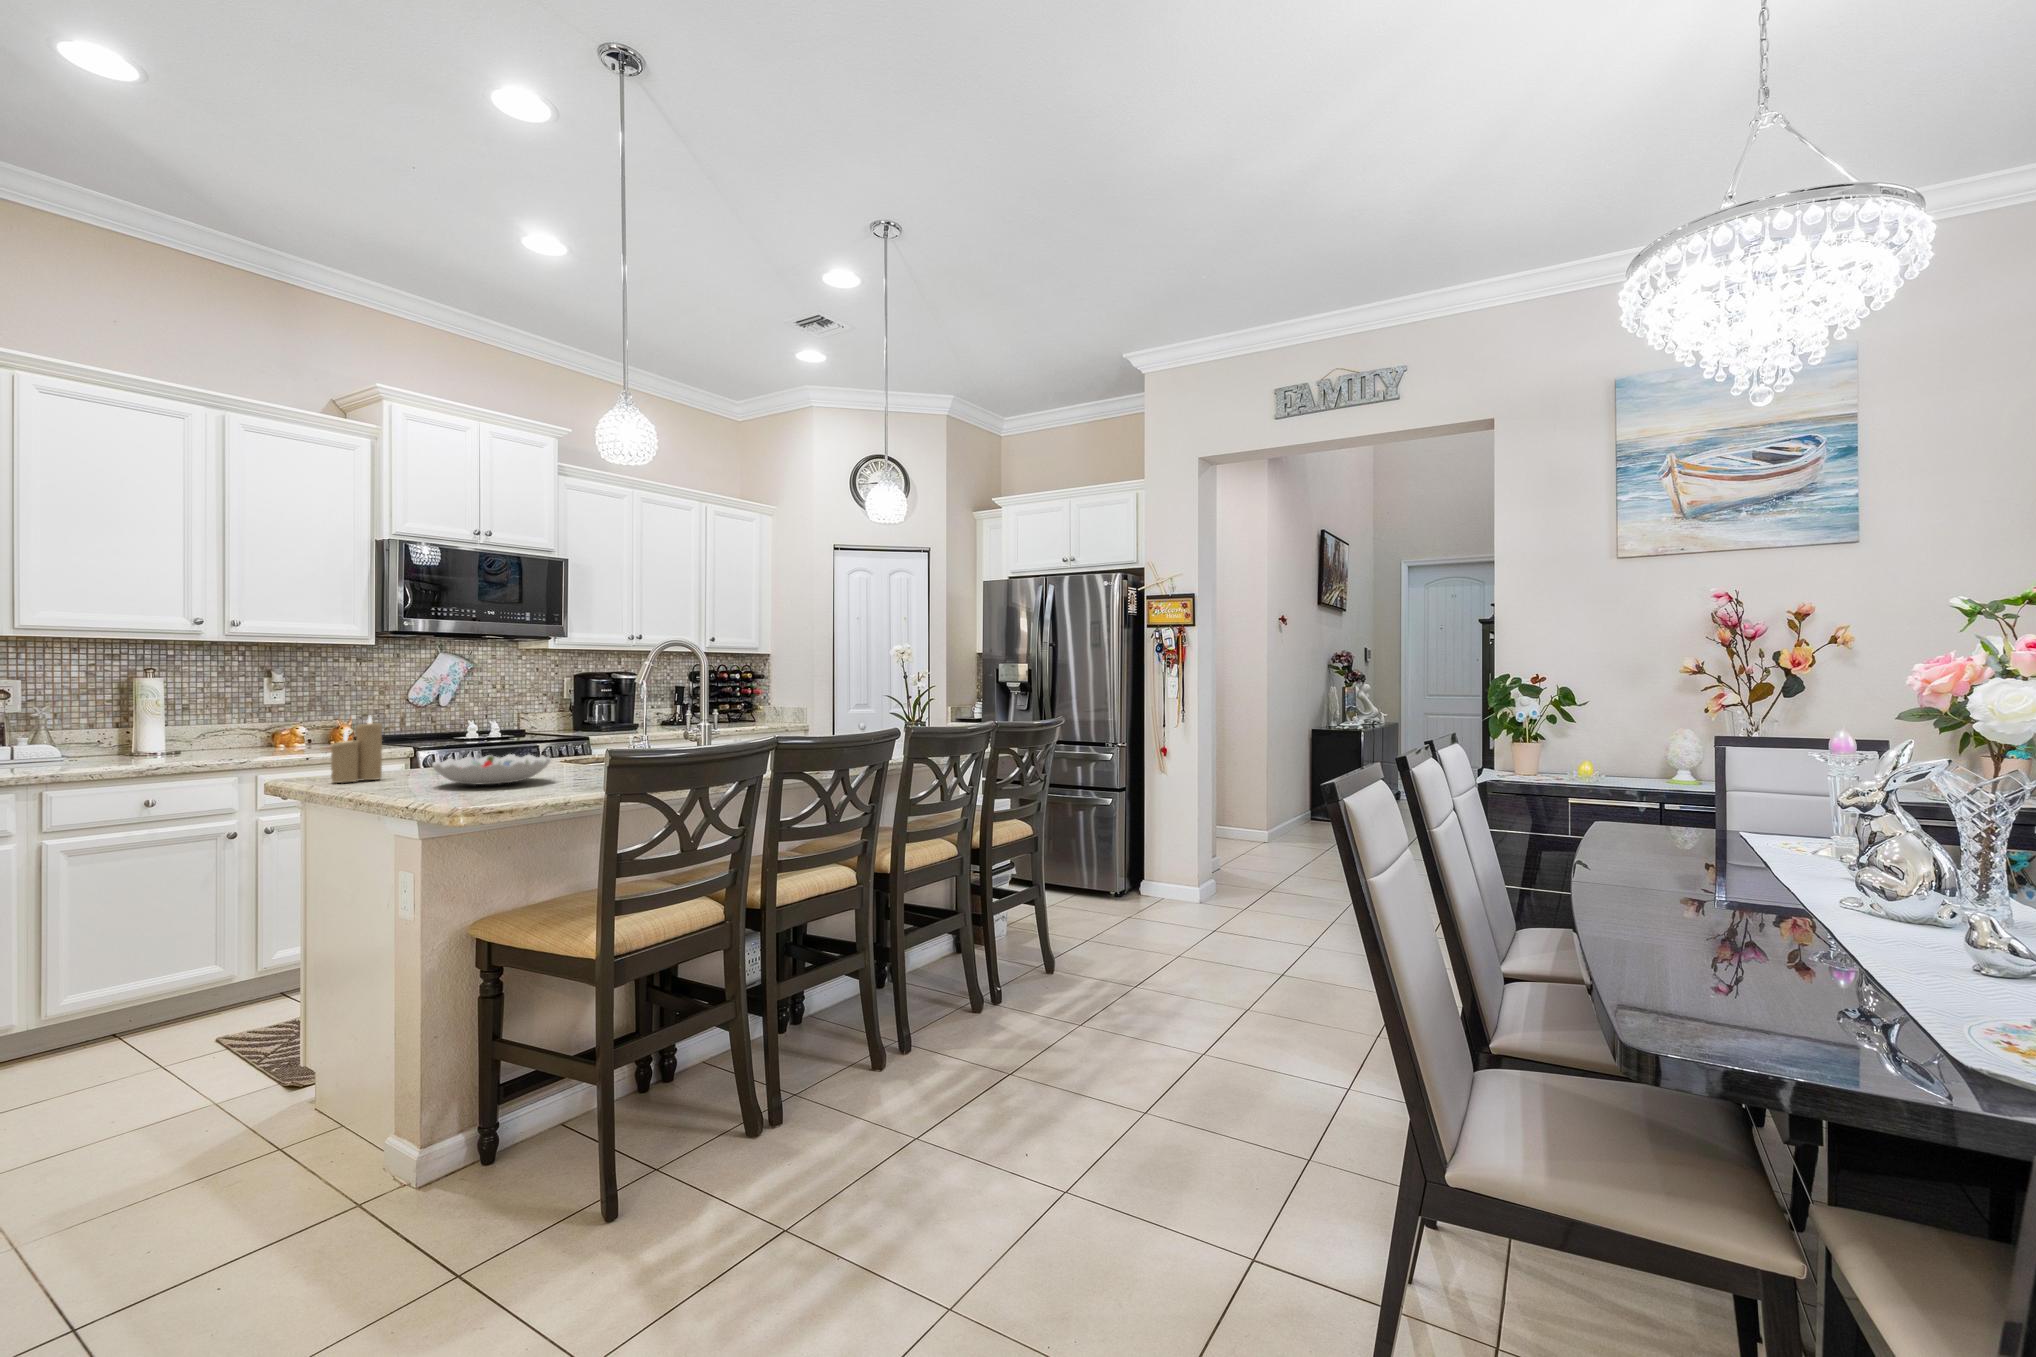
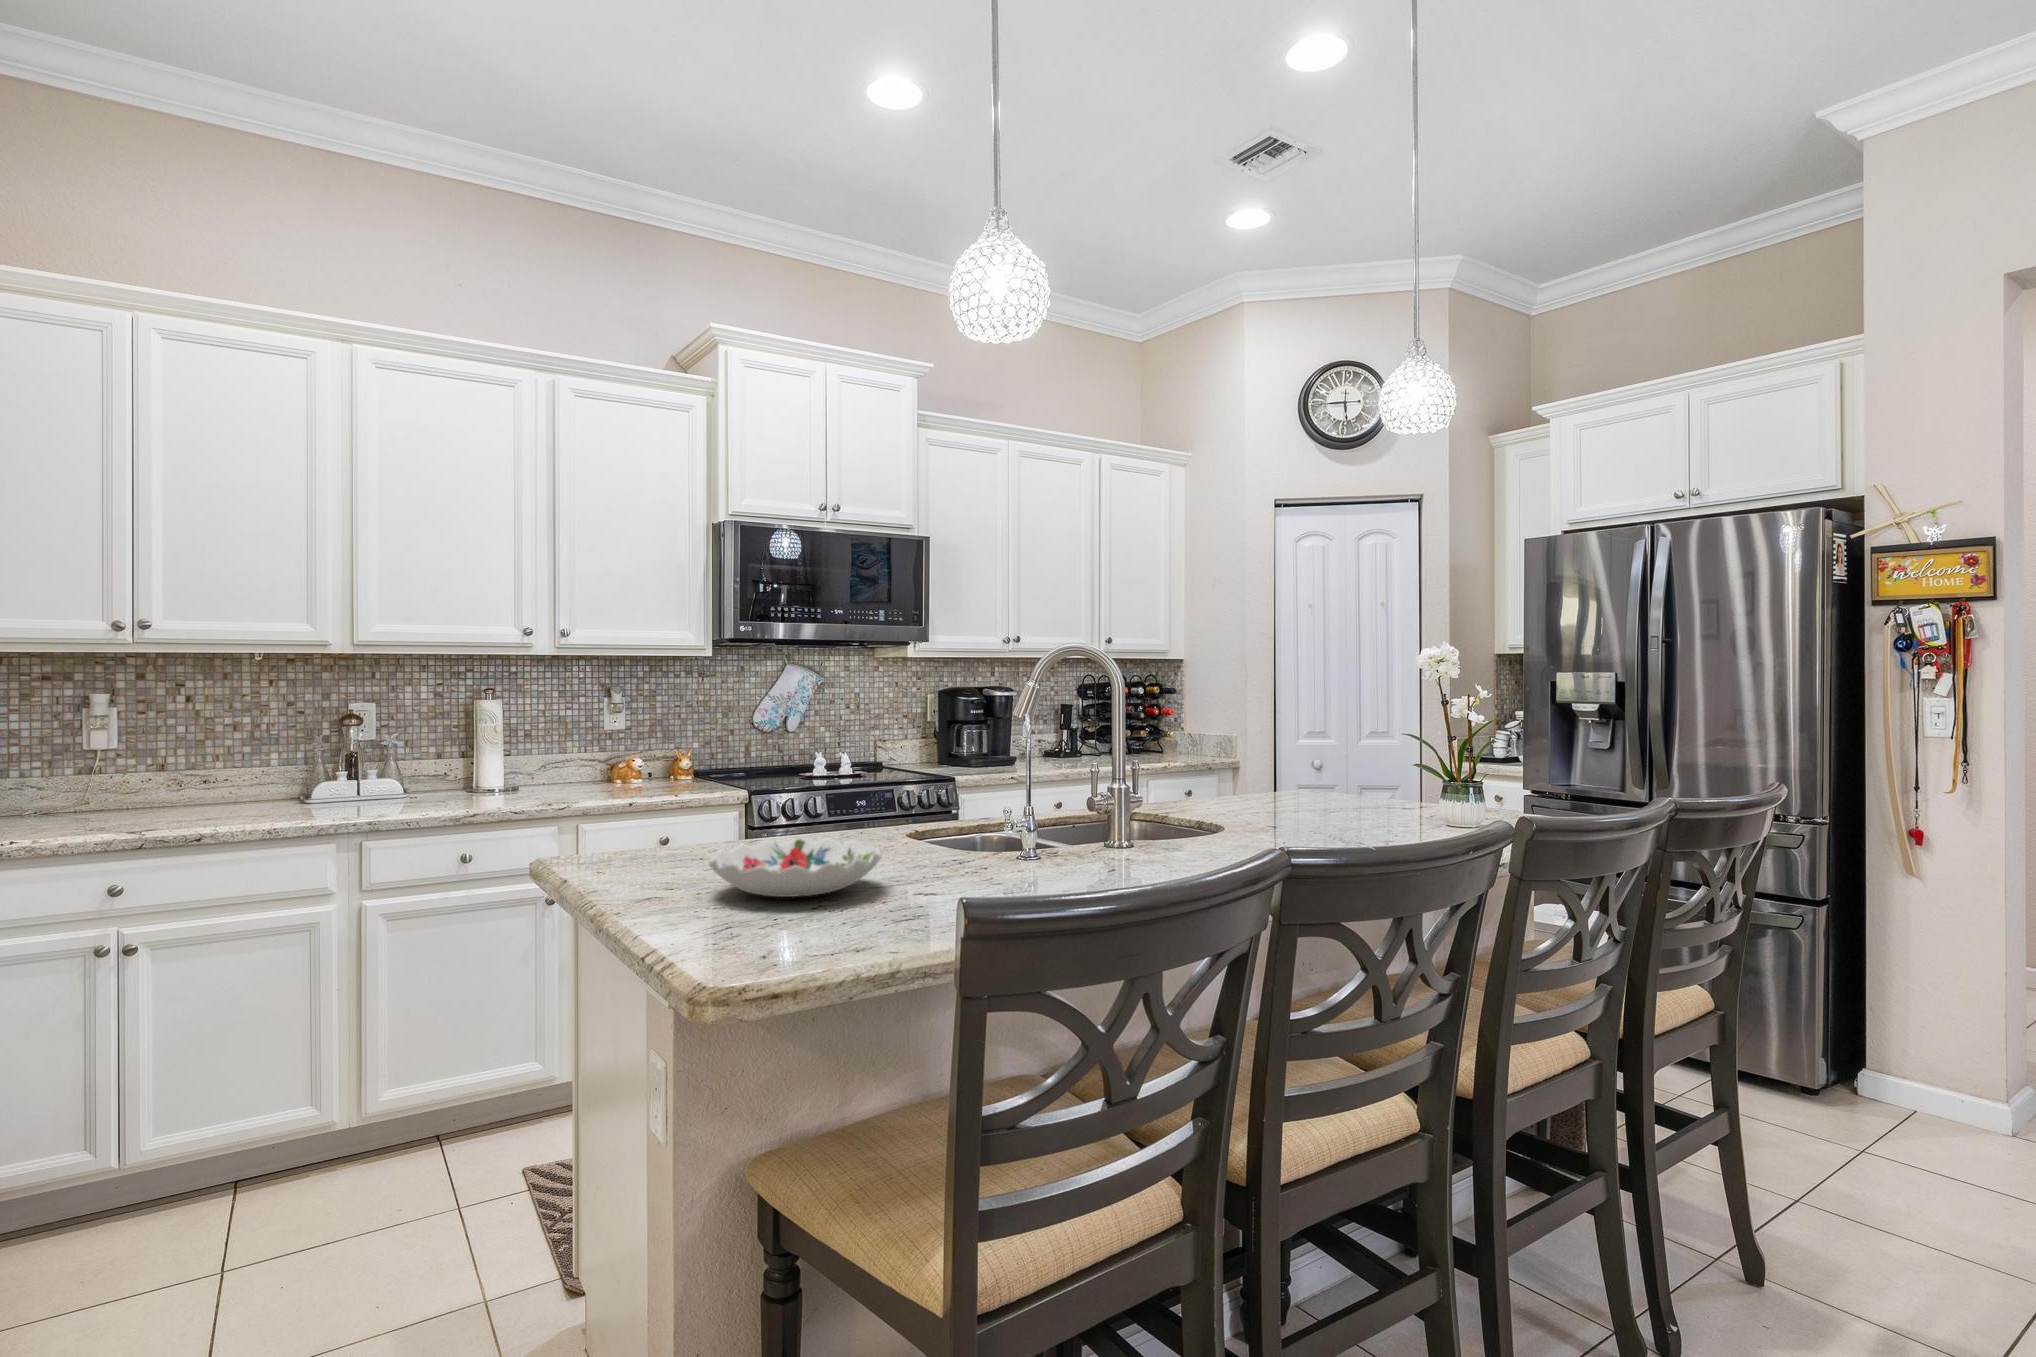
candle: present [331,716,382,783] -> none [593,769,662,873]

